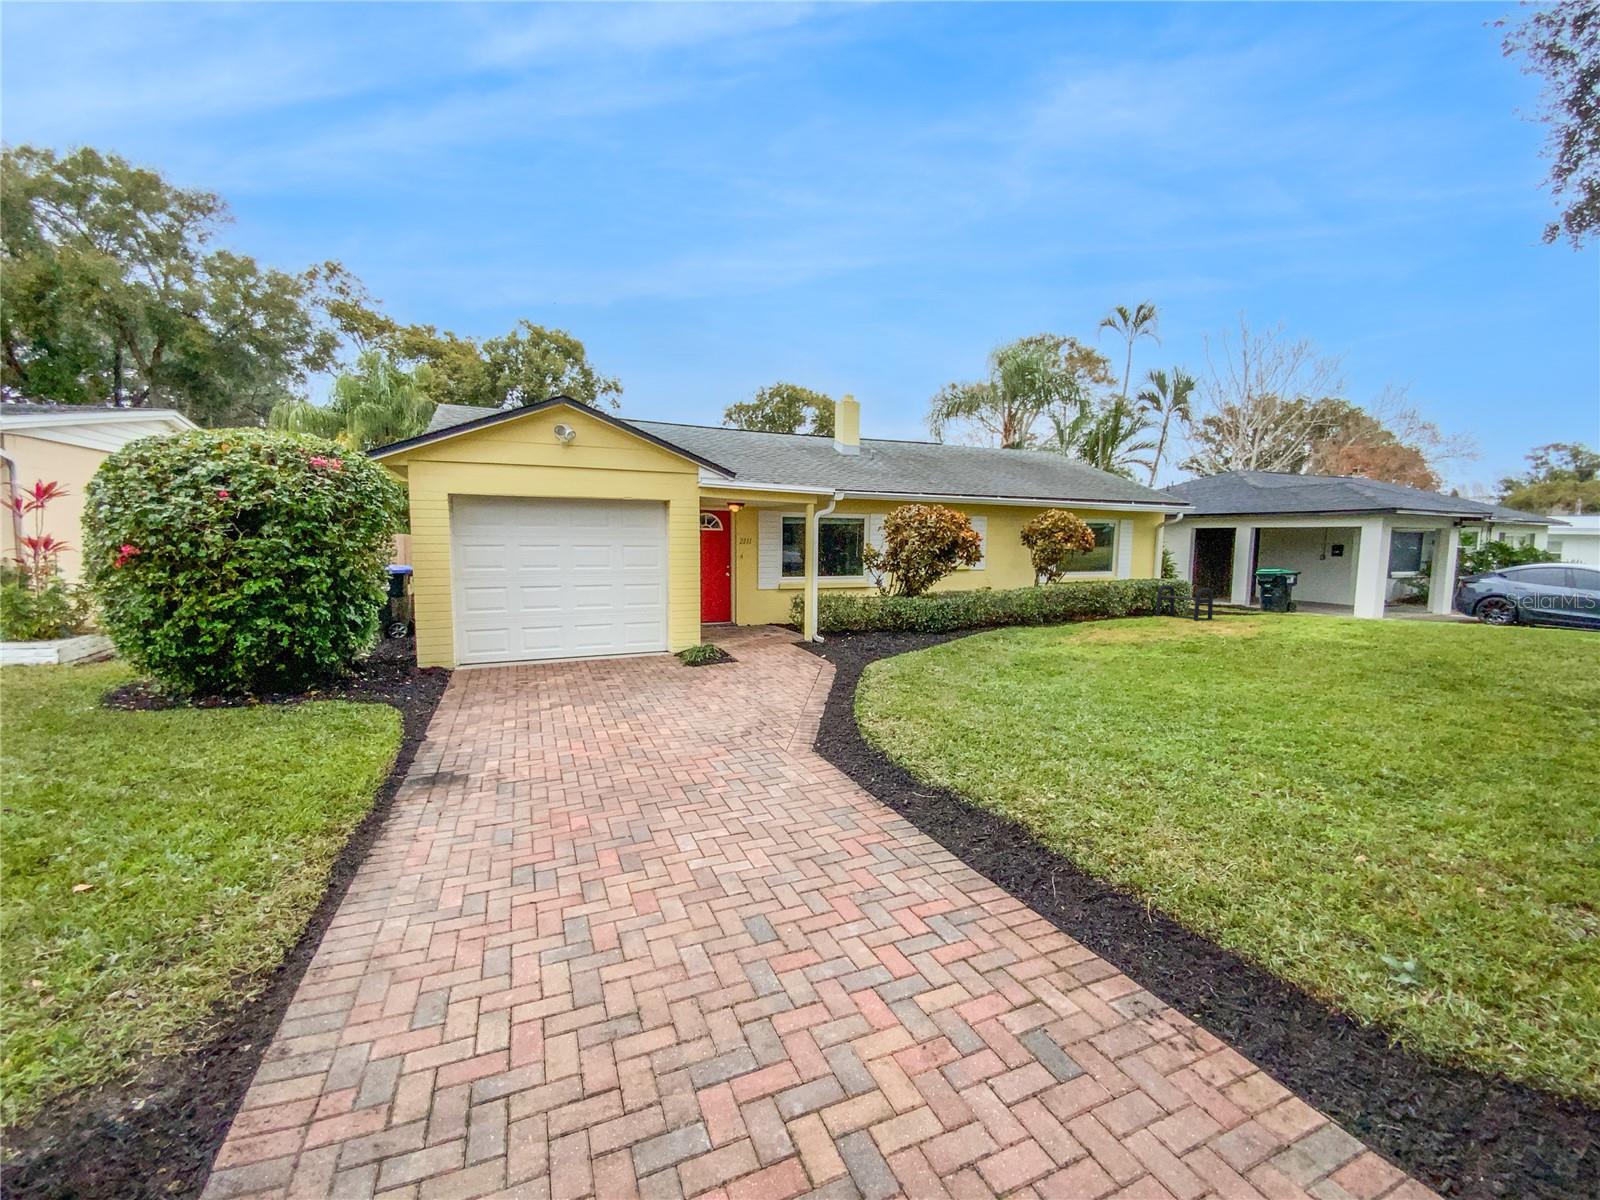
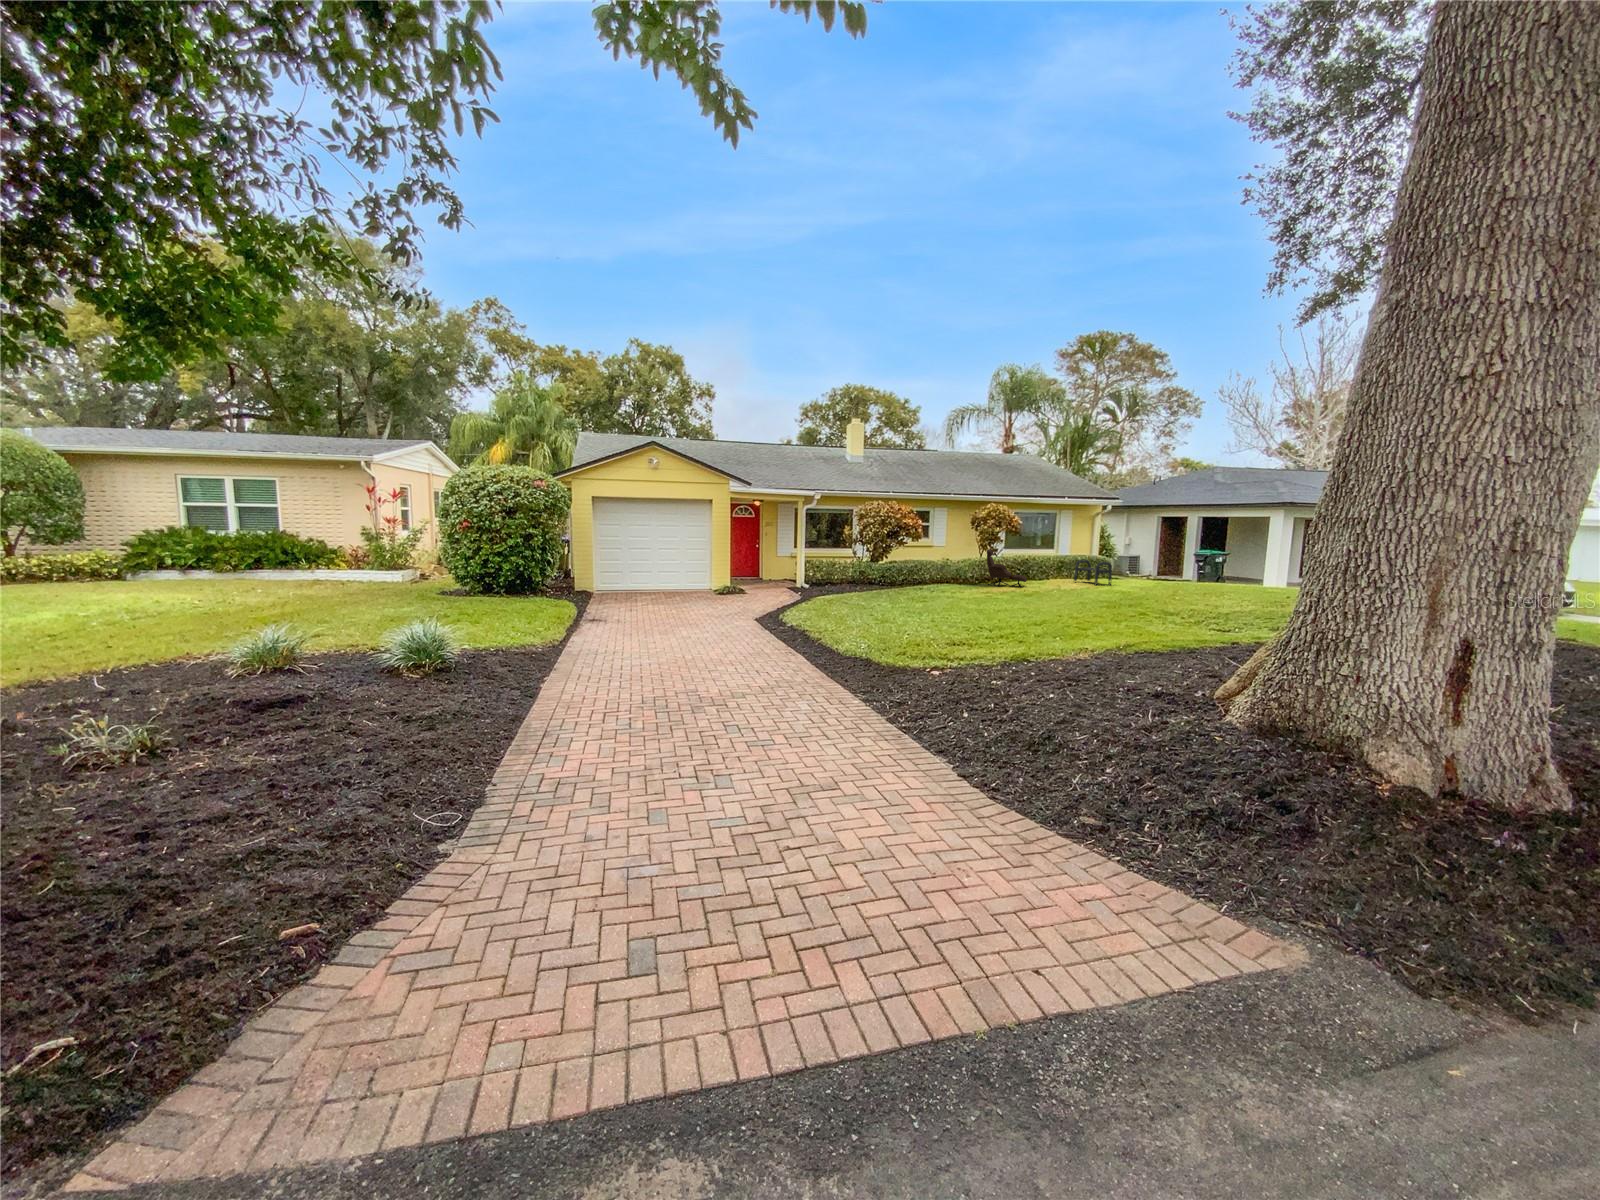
lounge chair: none [1060,575,1121,628] -> present [987,549,1027,587]

